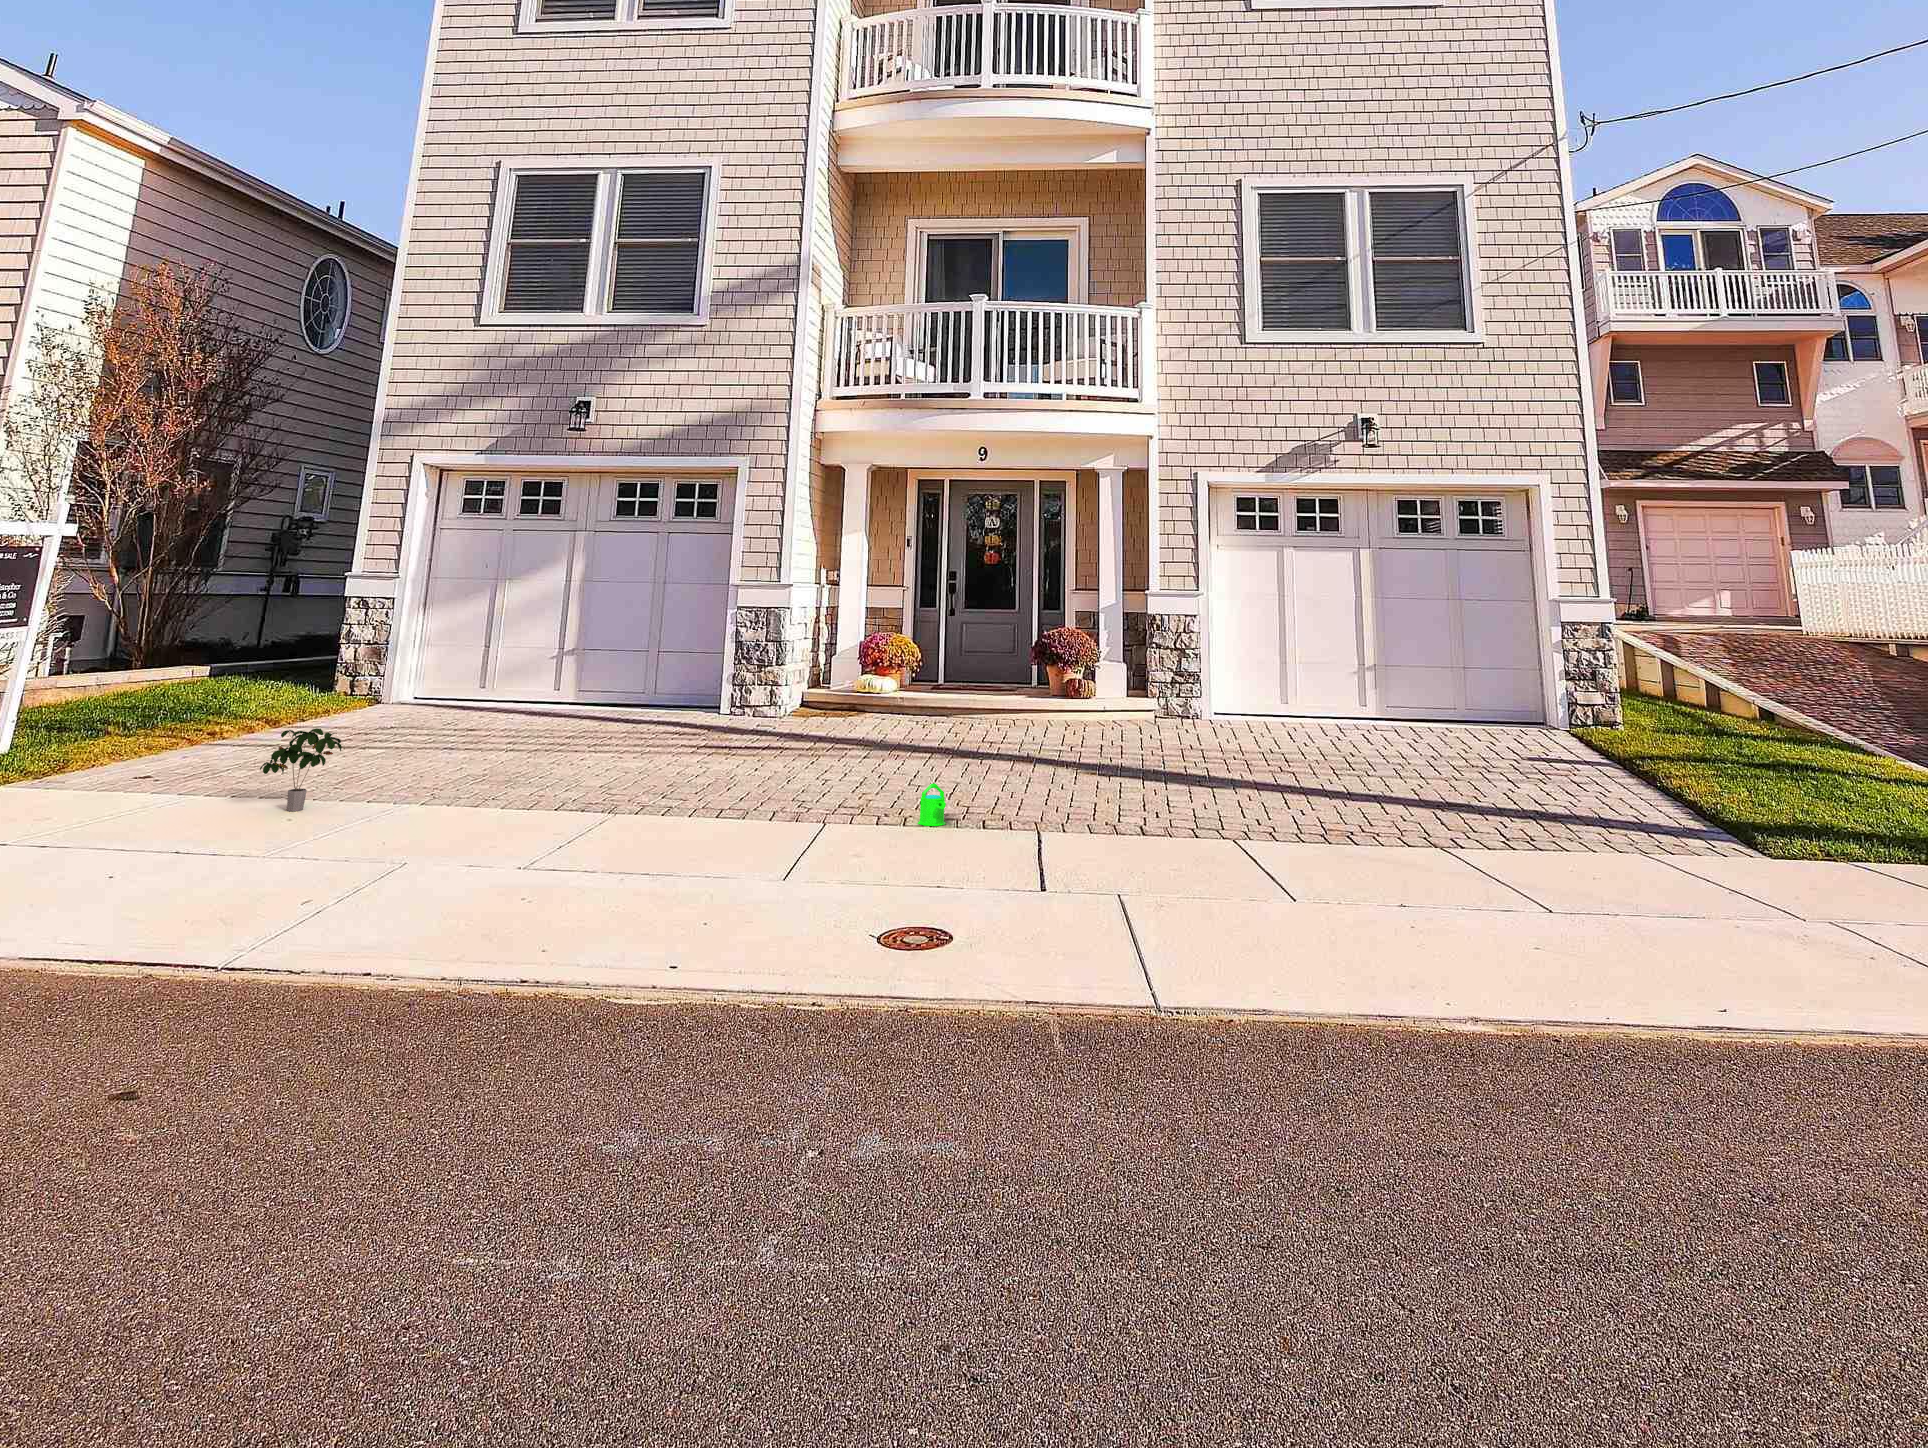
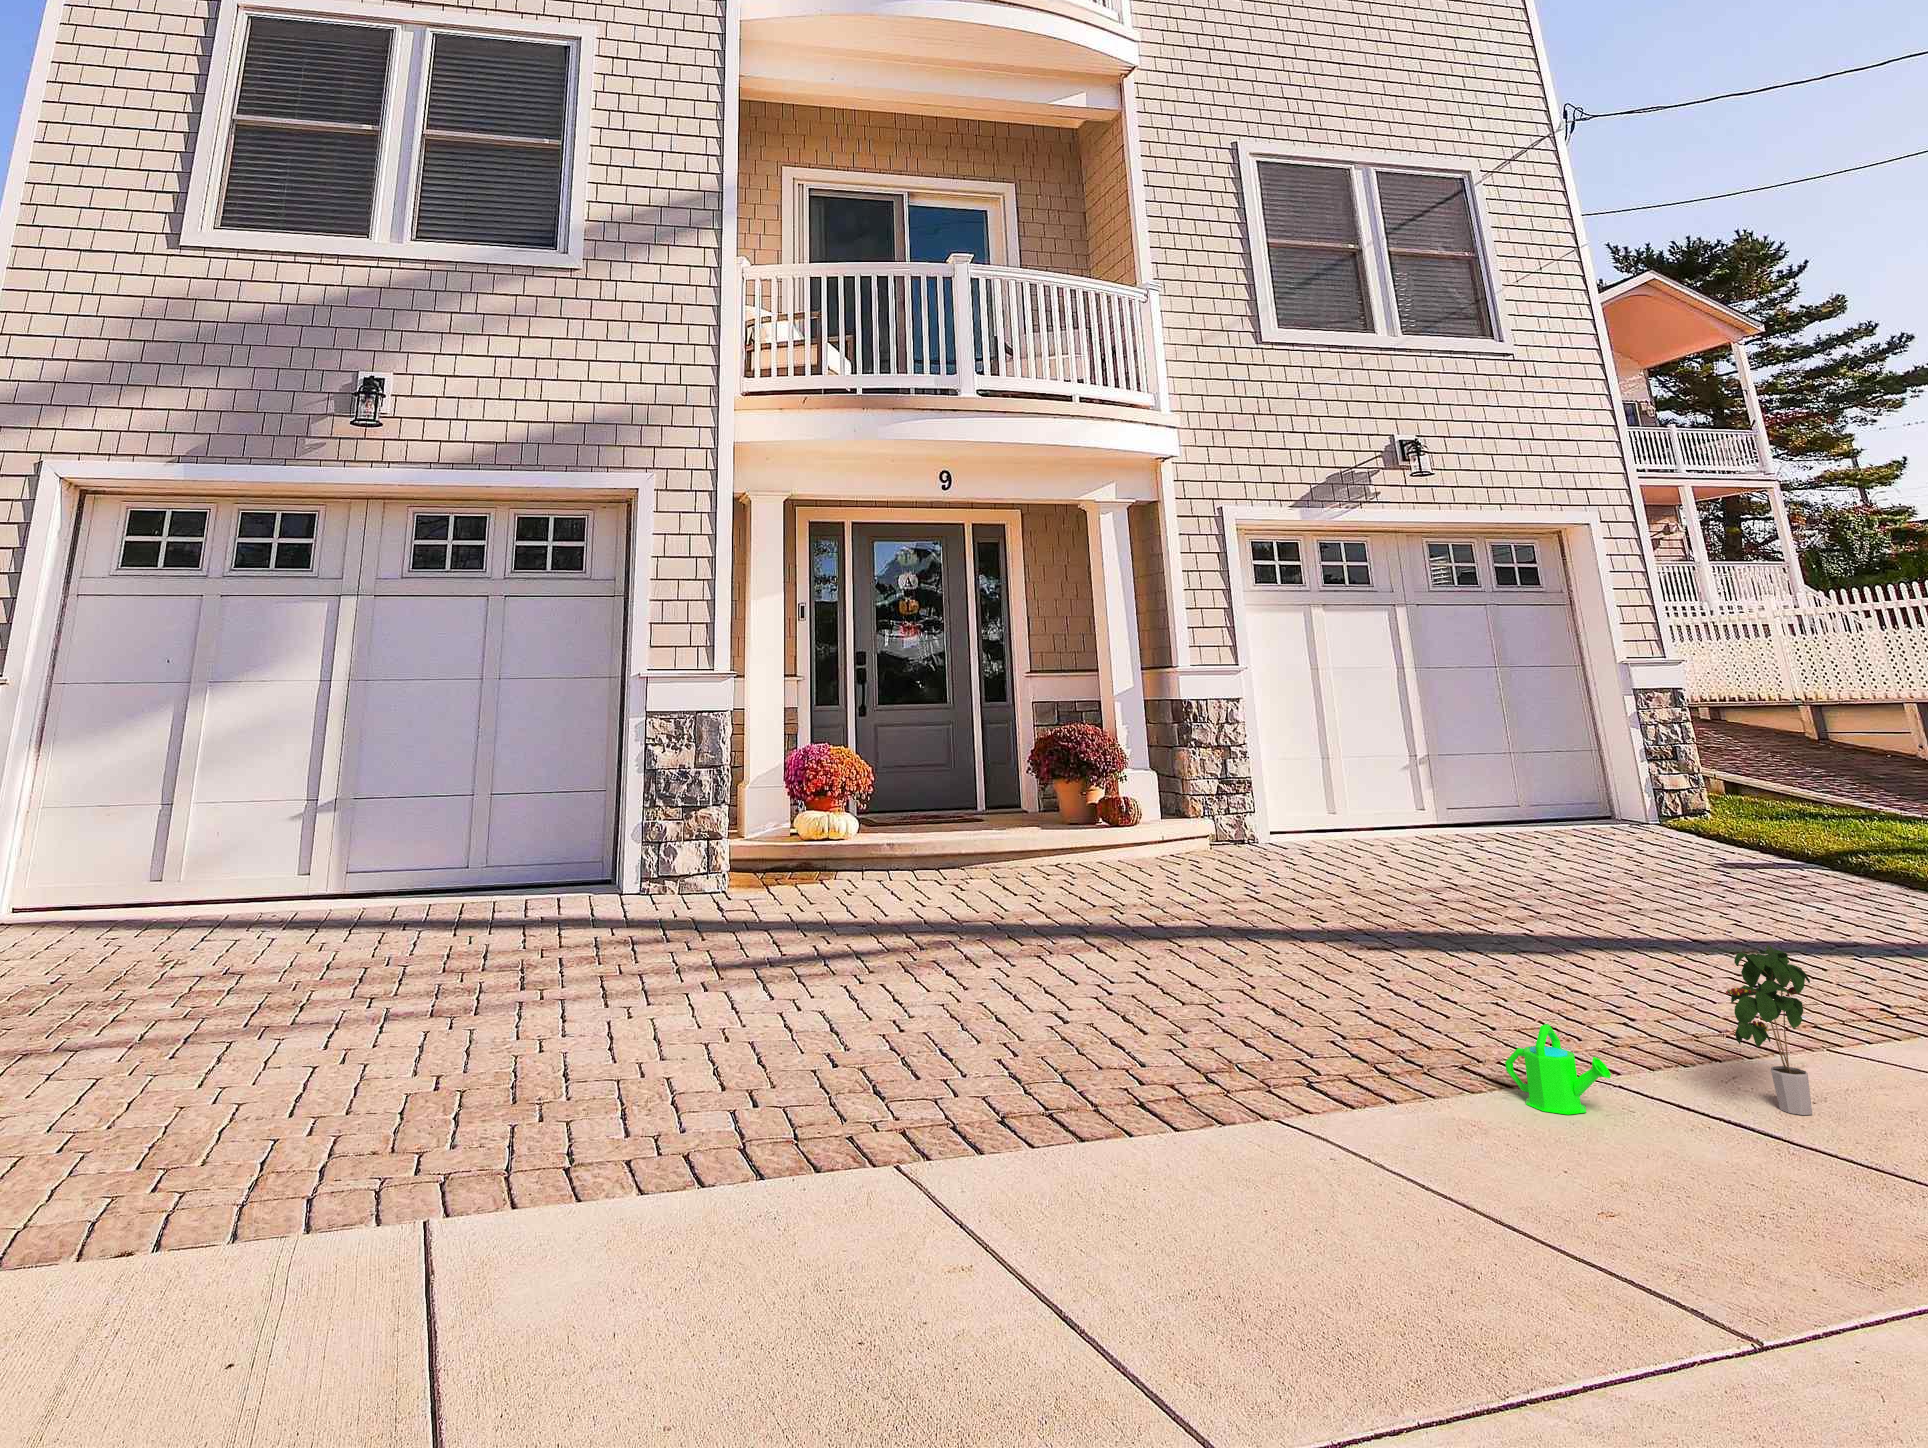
potted plant: present [260,728,342,811] -> present [1726,945,1812,1115]

